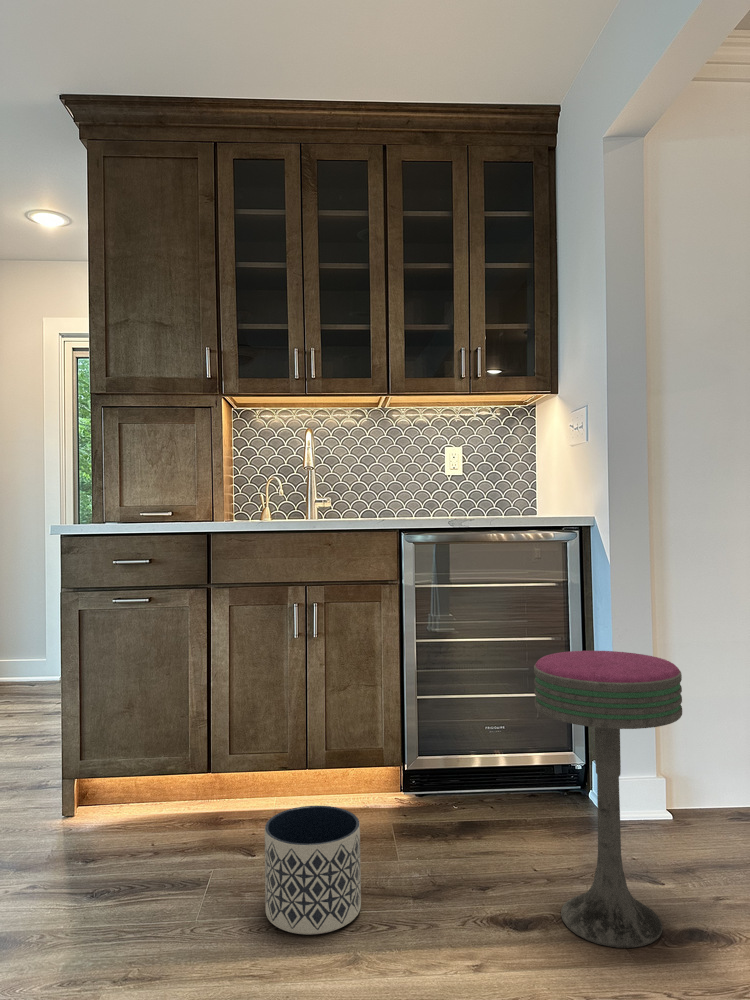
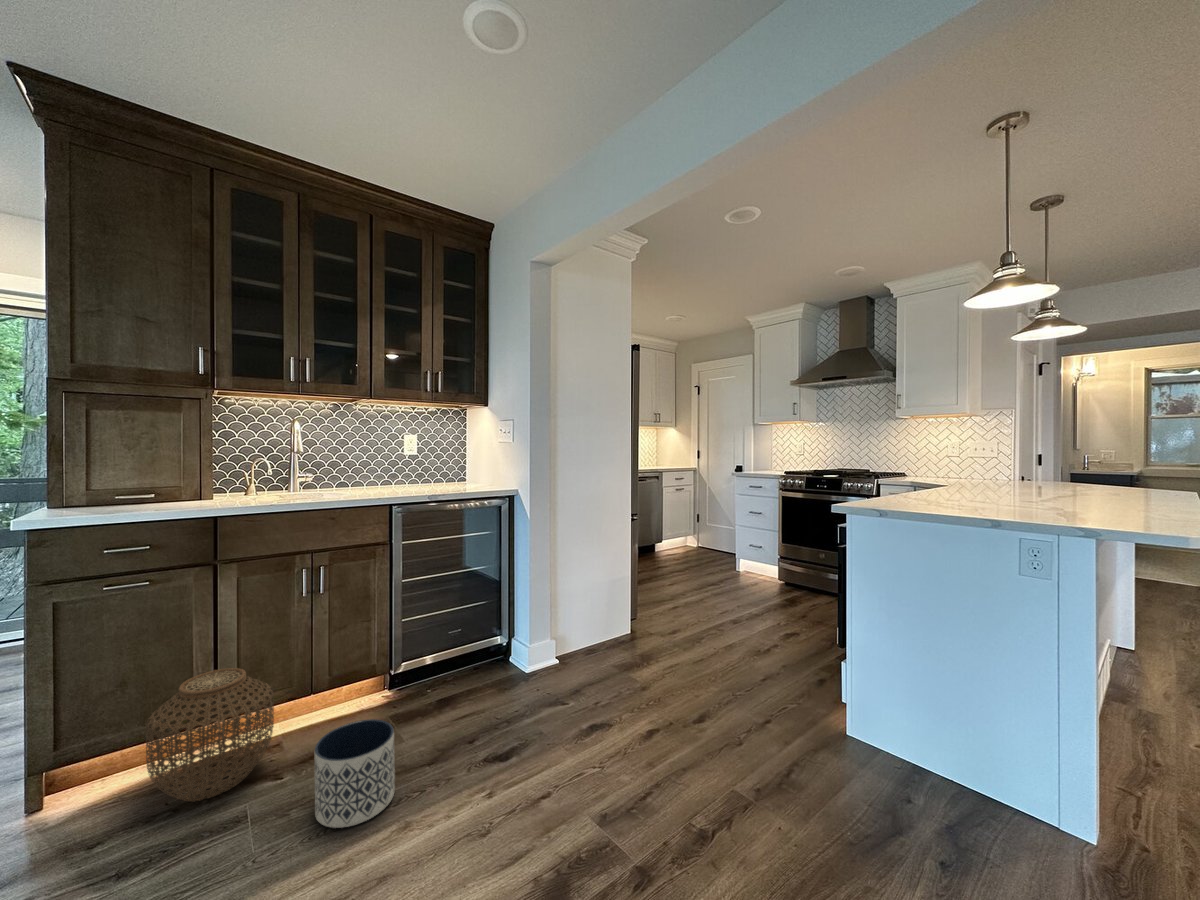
bar stool: present [534,651,682,948] -> none [511,576,596,756]
woven basket: none [132,712,252,855] -> present [146,668,274,801]

